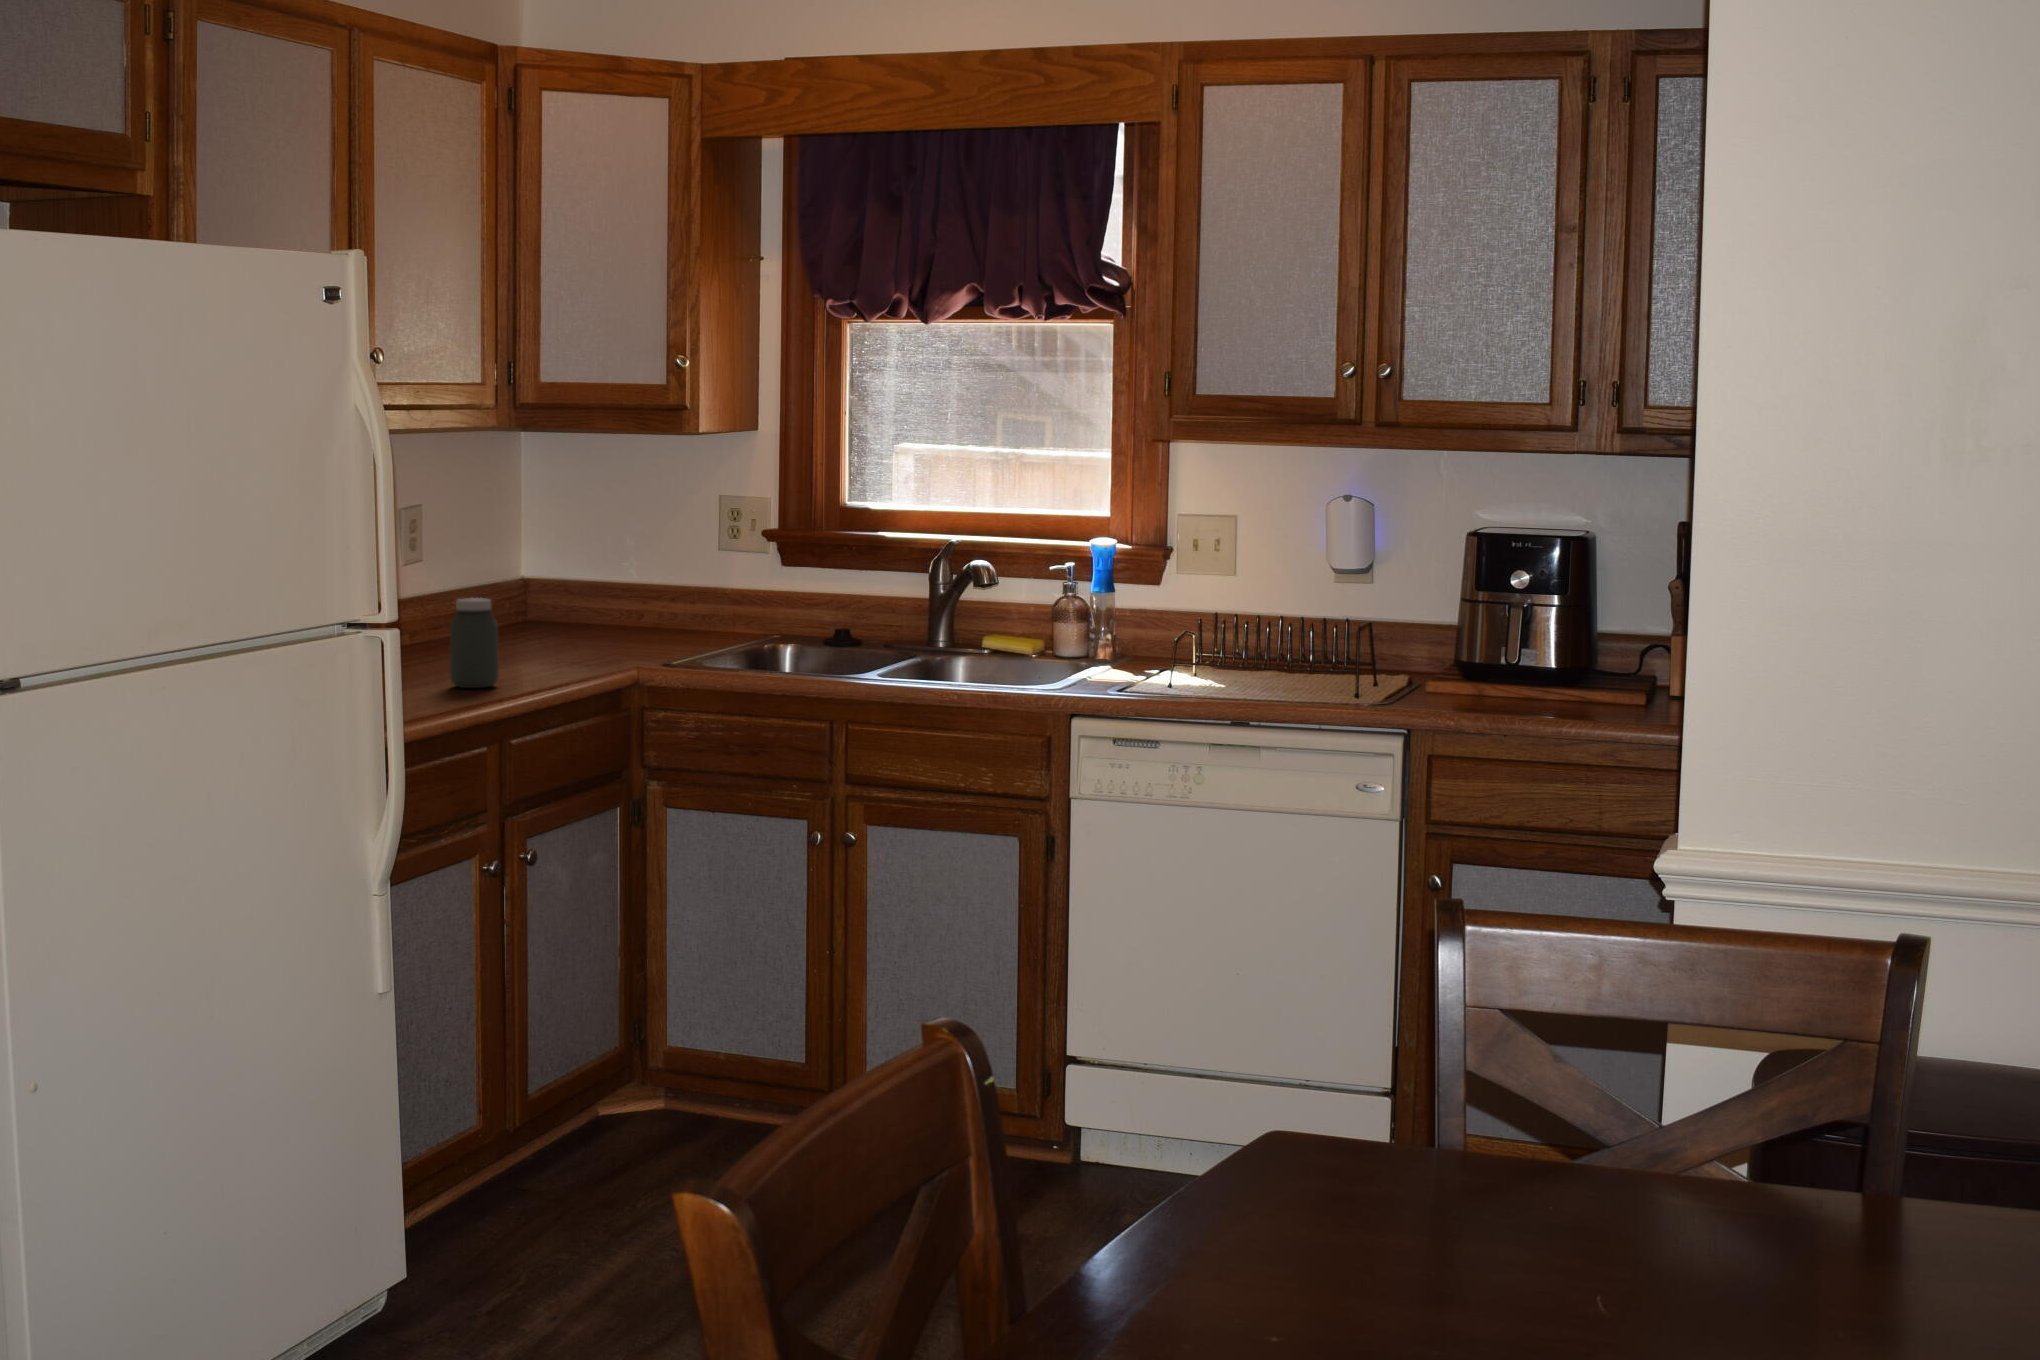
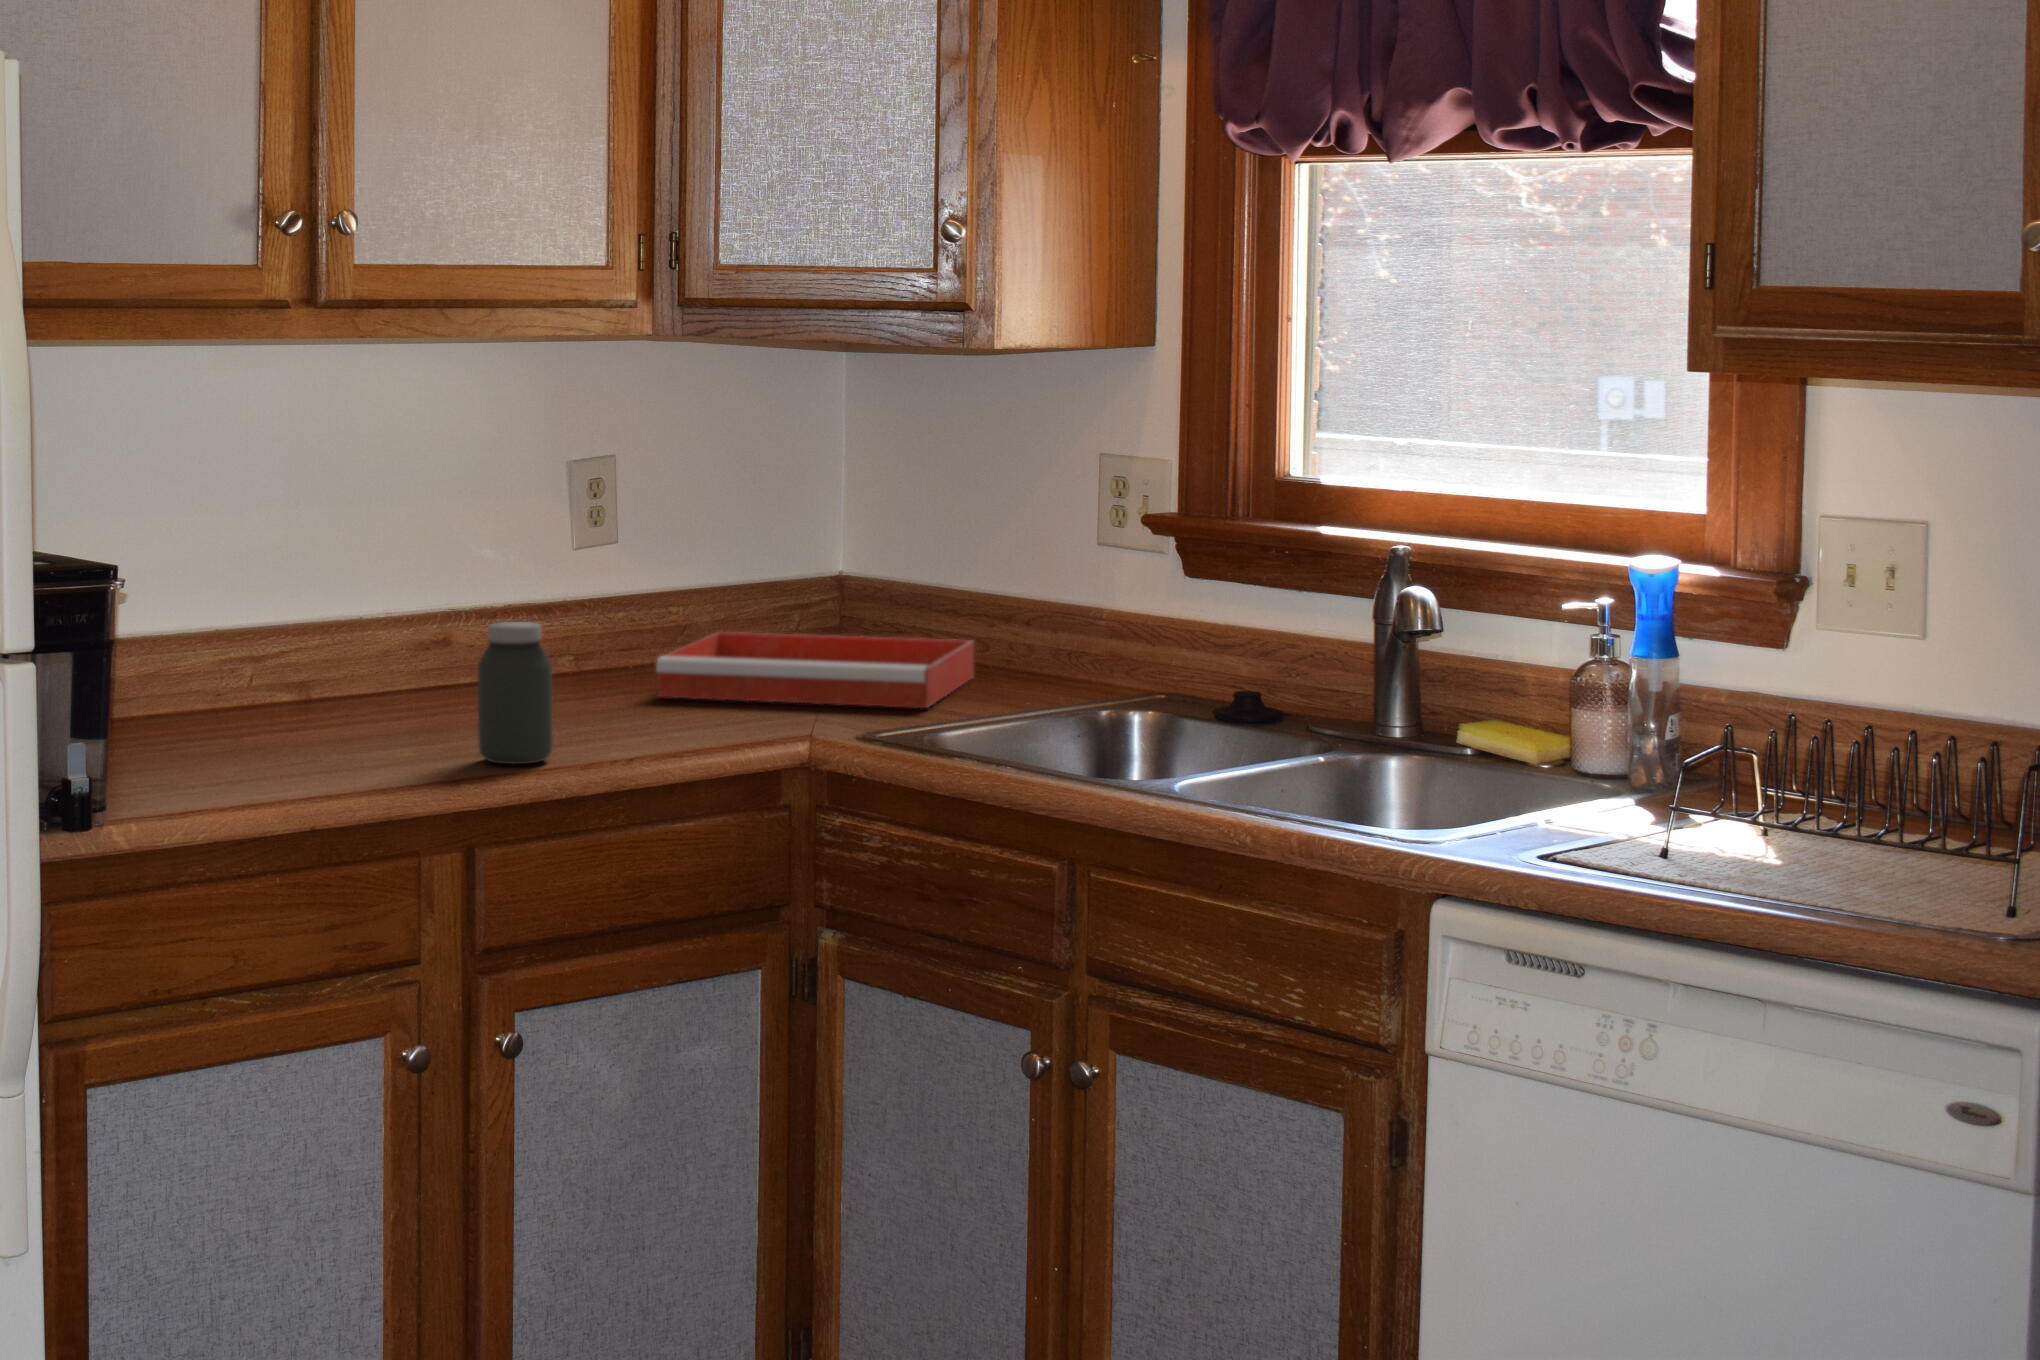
tray: none [480,613,660,653] -> present [656,632,974,708]

